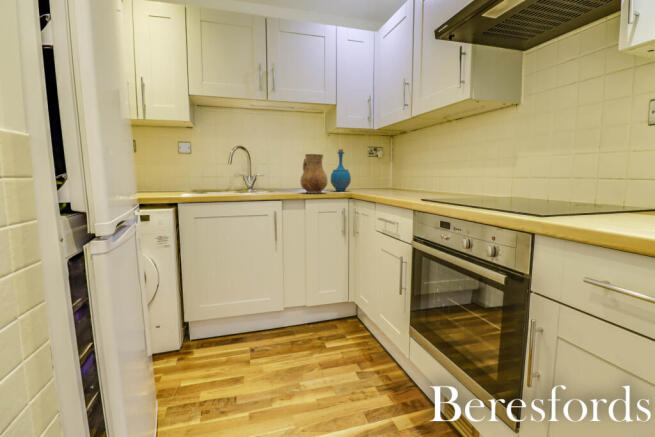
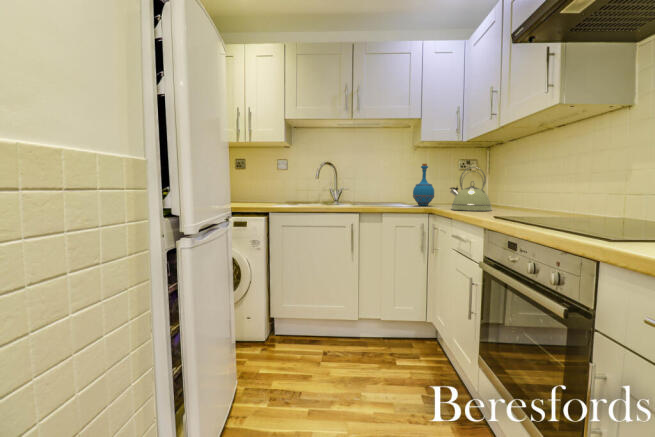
kettle: none [369,153,407,194] -> present [450,167,492,211]
ceramic pitcher: present [300,154,327,193] -> none [379,169,406,208]

